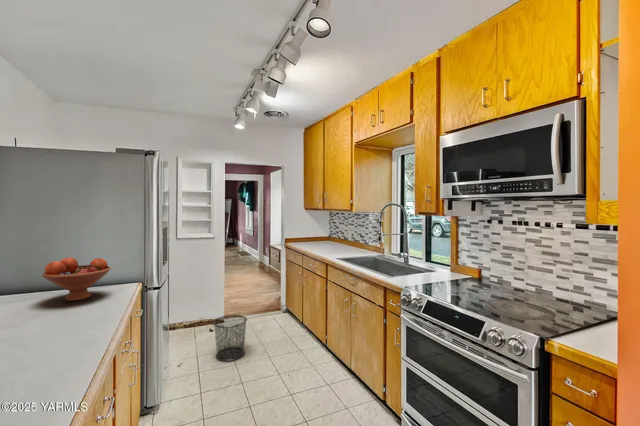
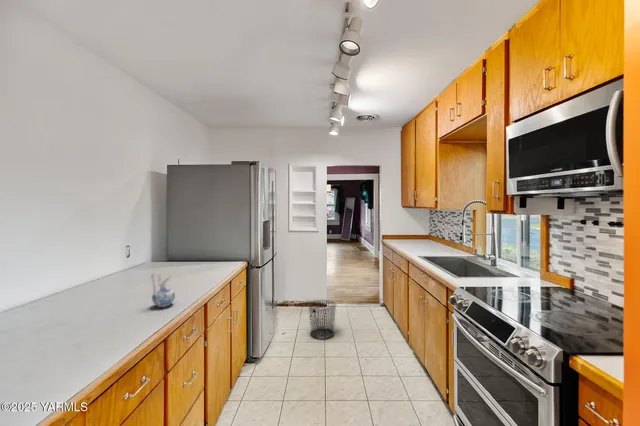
fruit bowl: present [42,257,111,301] -> none [182,242,223,272]
ceramic pitcher: none [23,310,66,364] -> present [152,272,175,307]

